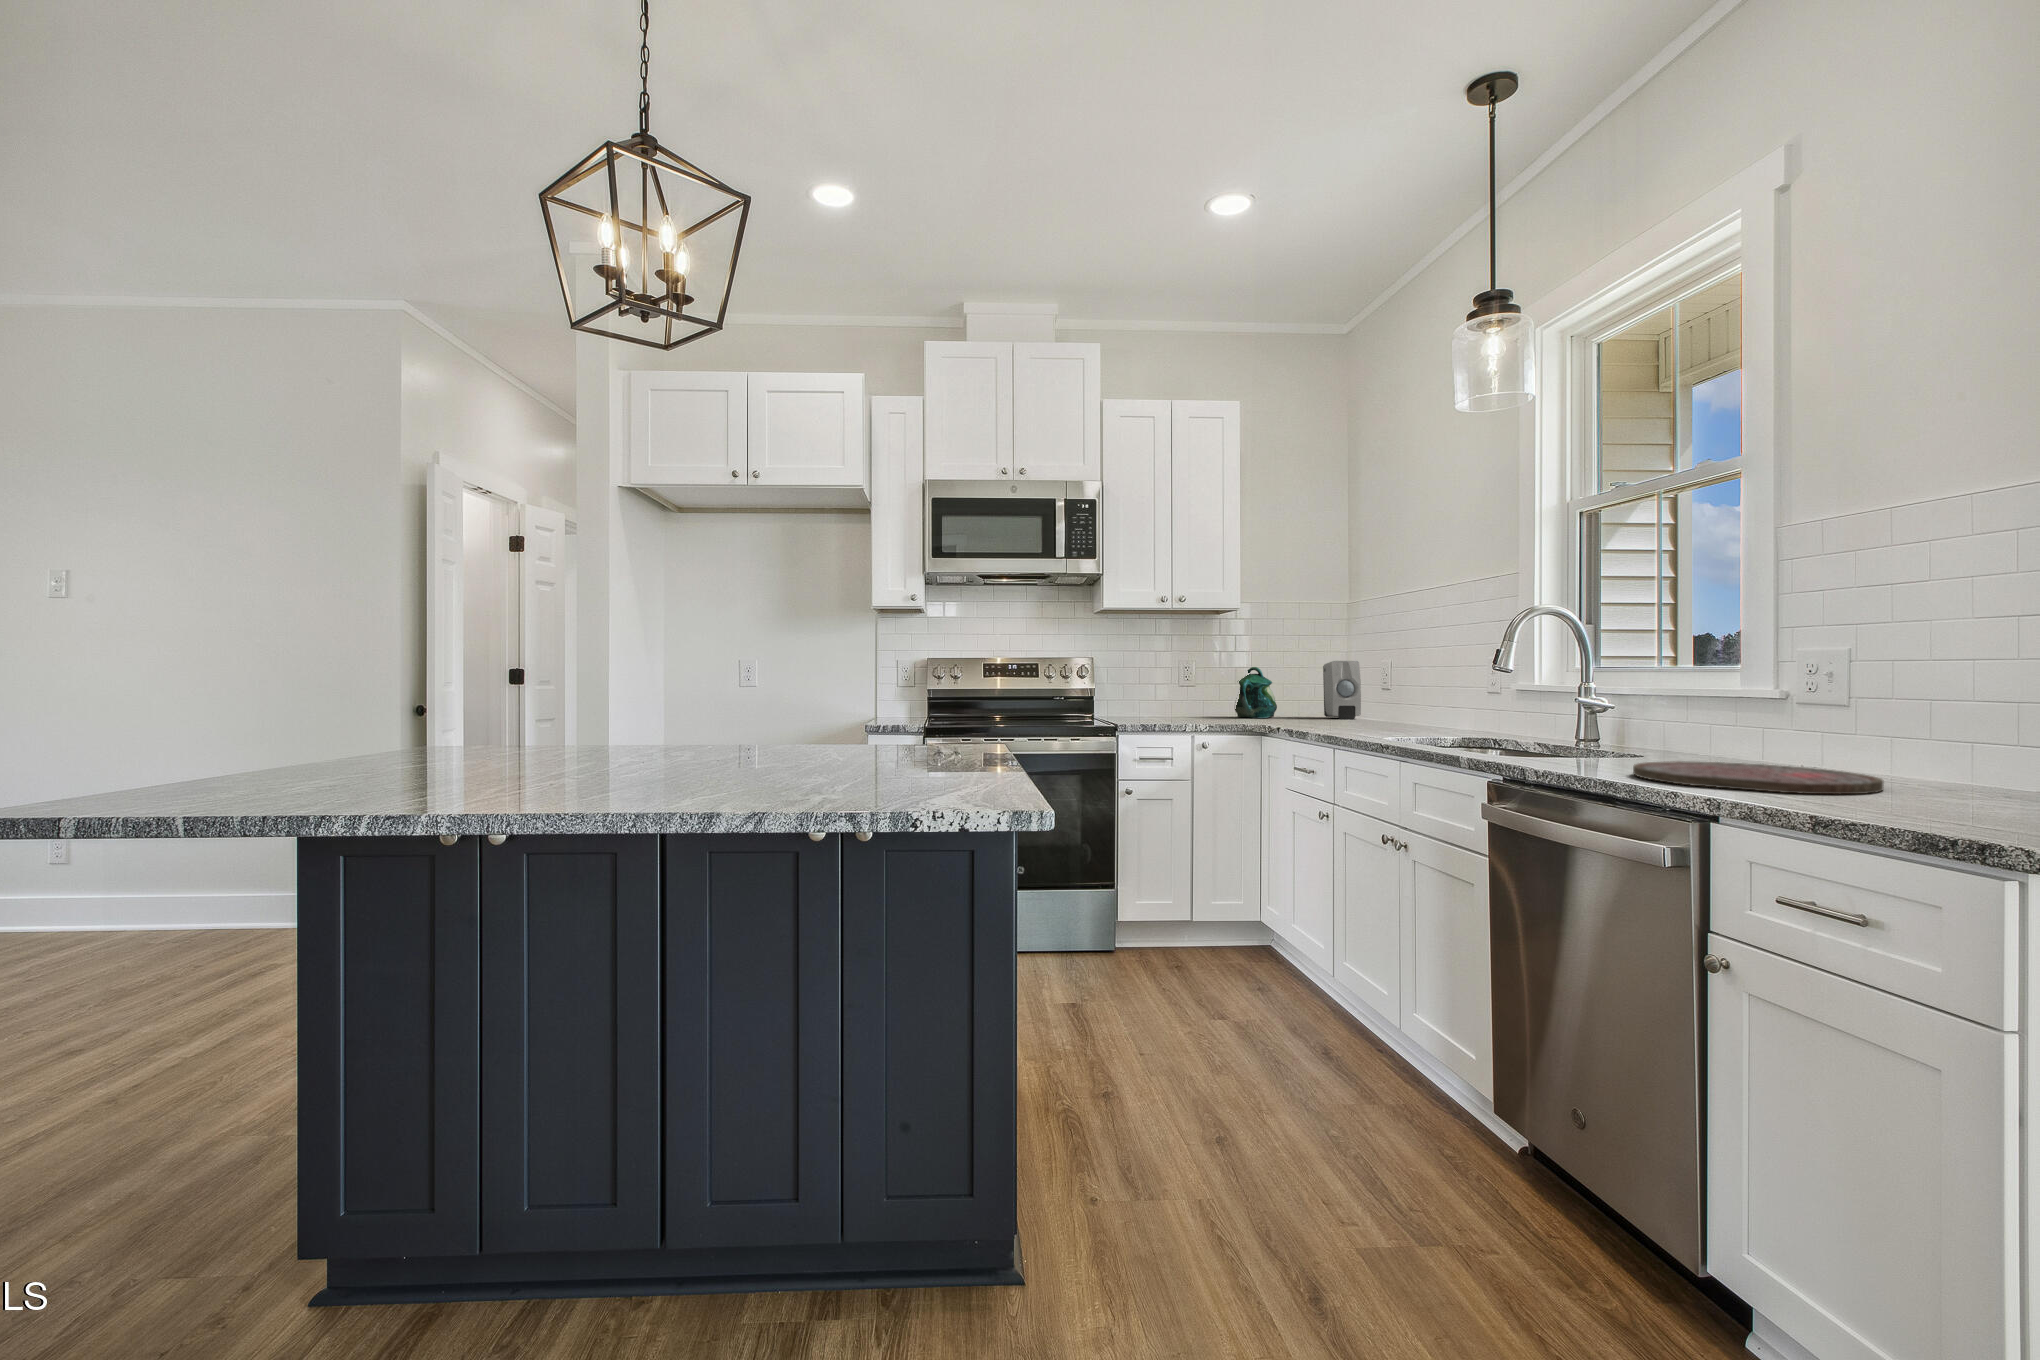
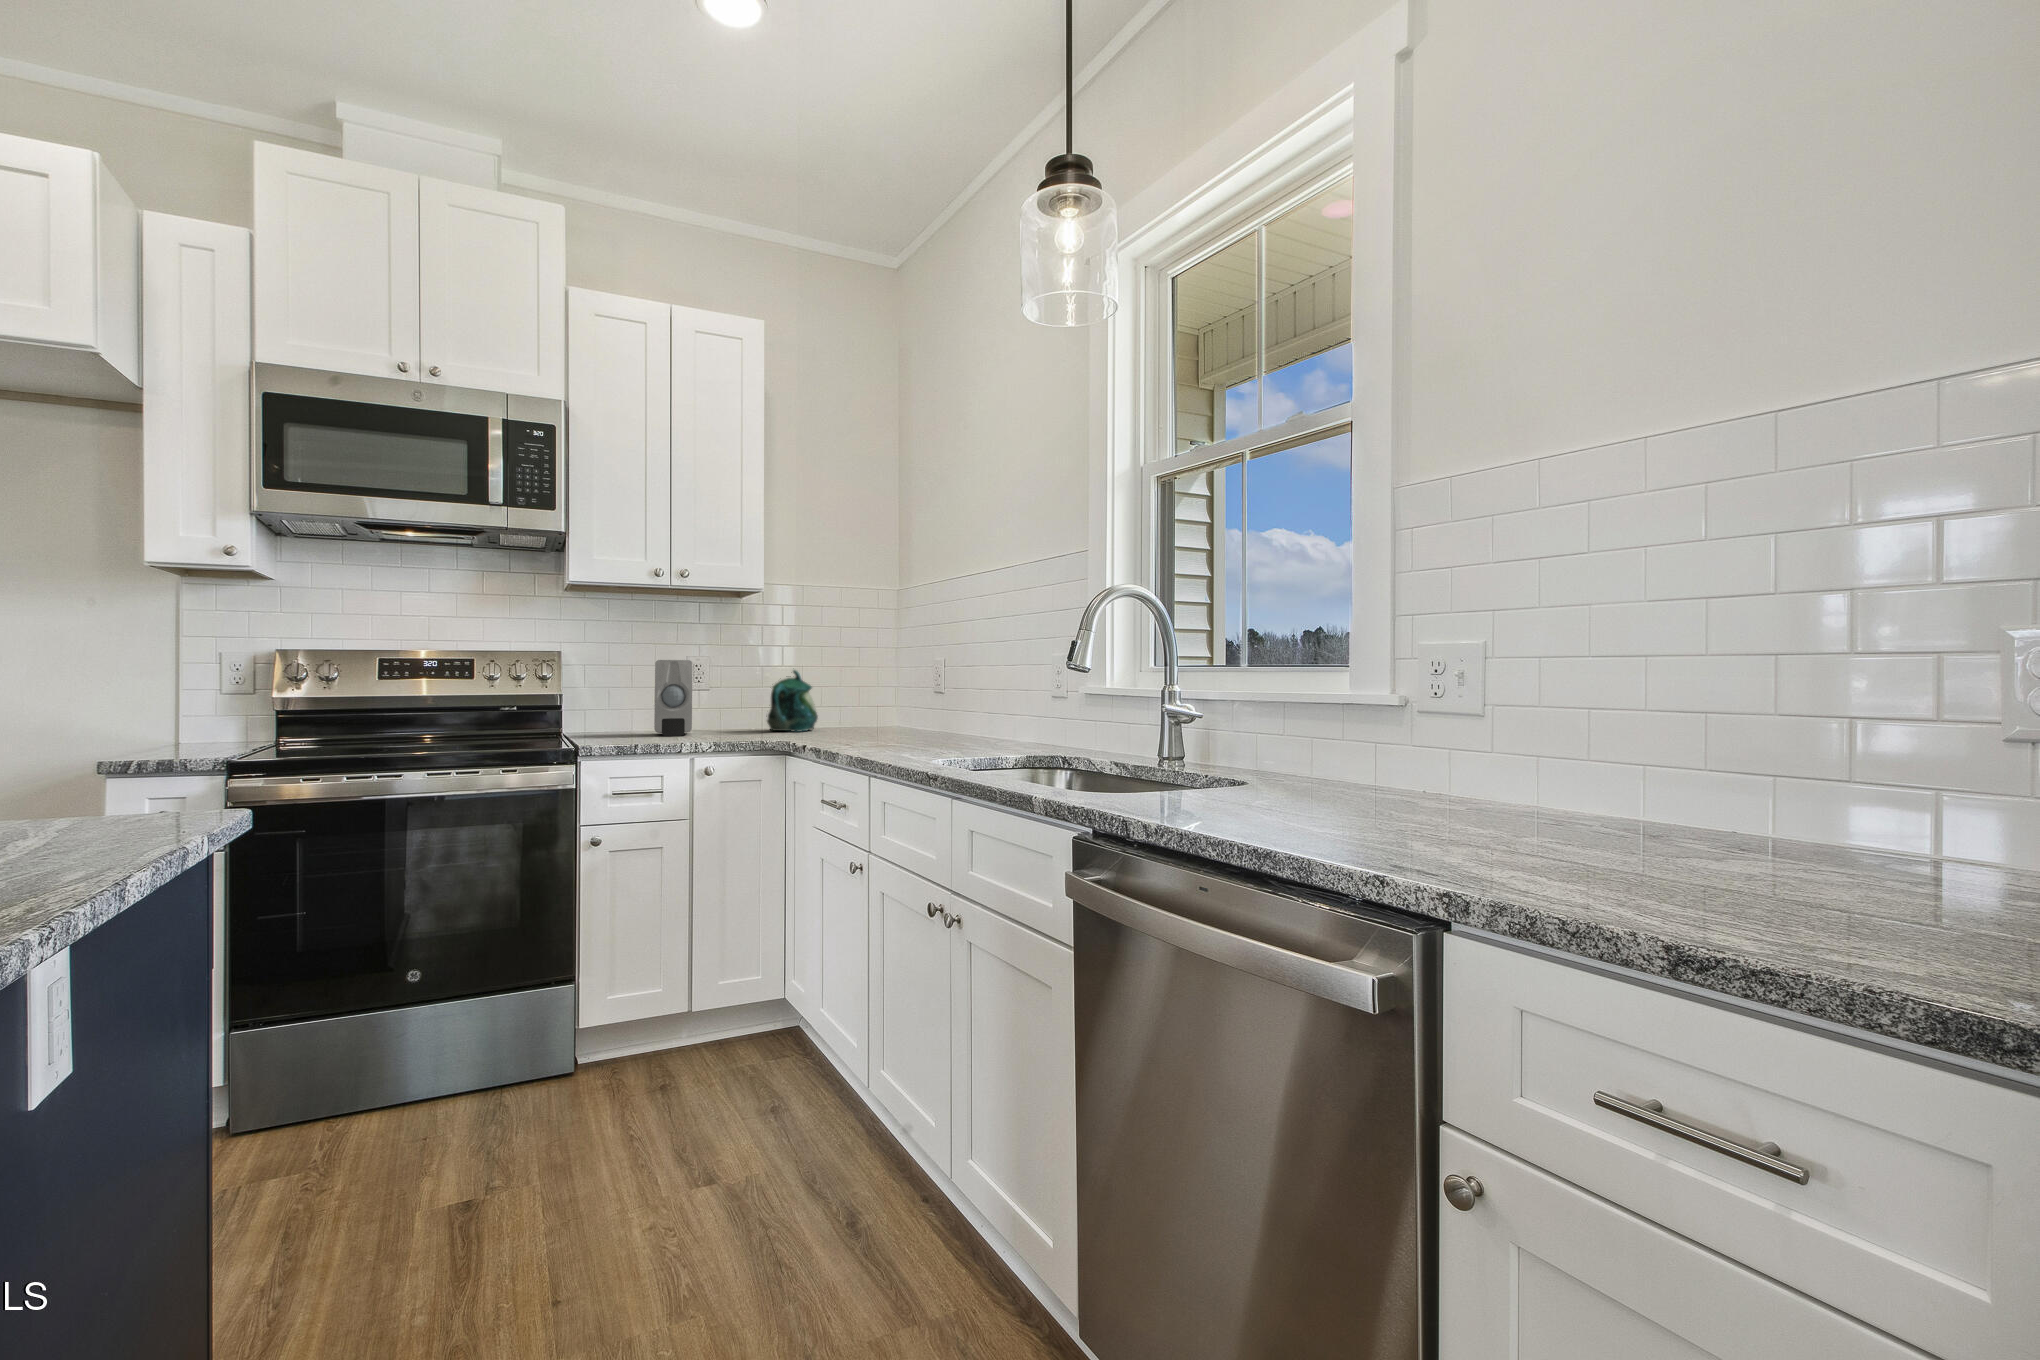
soap dispenser: present [1323,661,1361,719] -> present [654,660,692,736]
cutting board: present [1633,761,1884,794] -> none [1267,795,1580,858]

